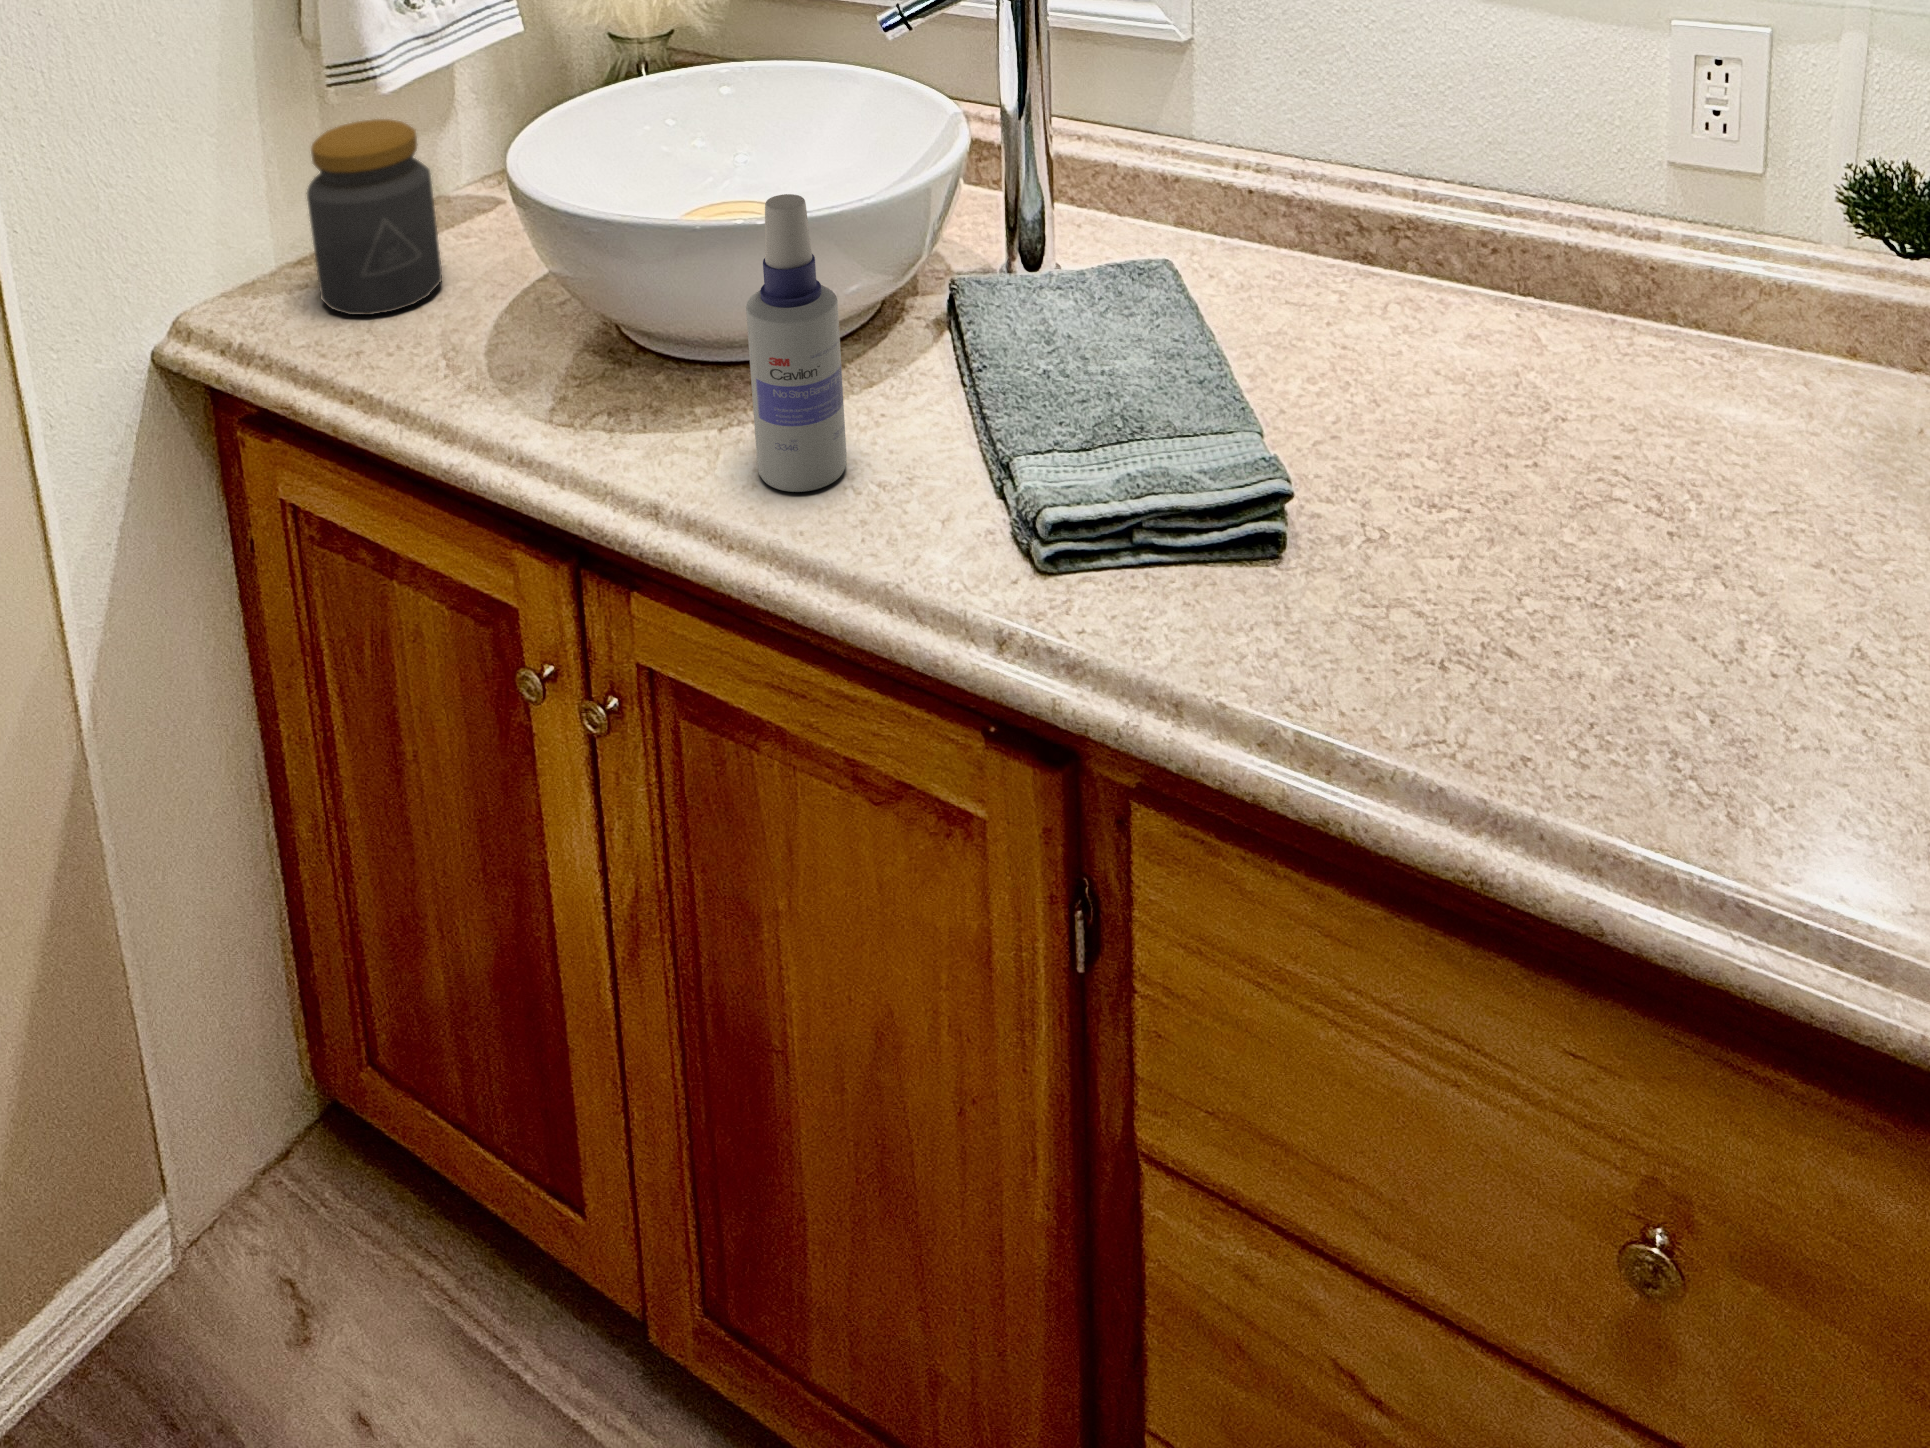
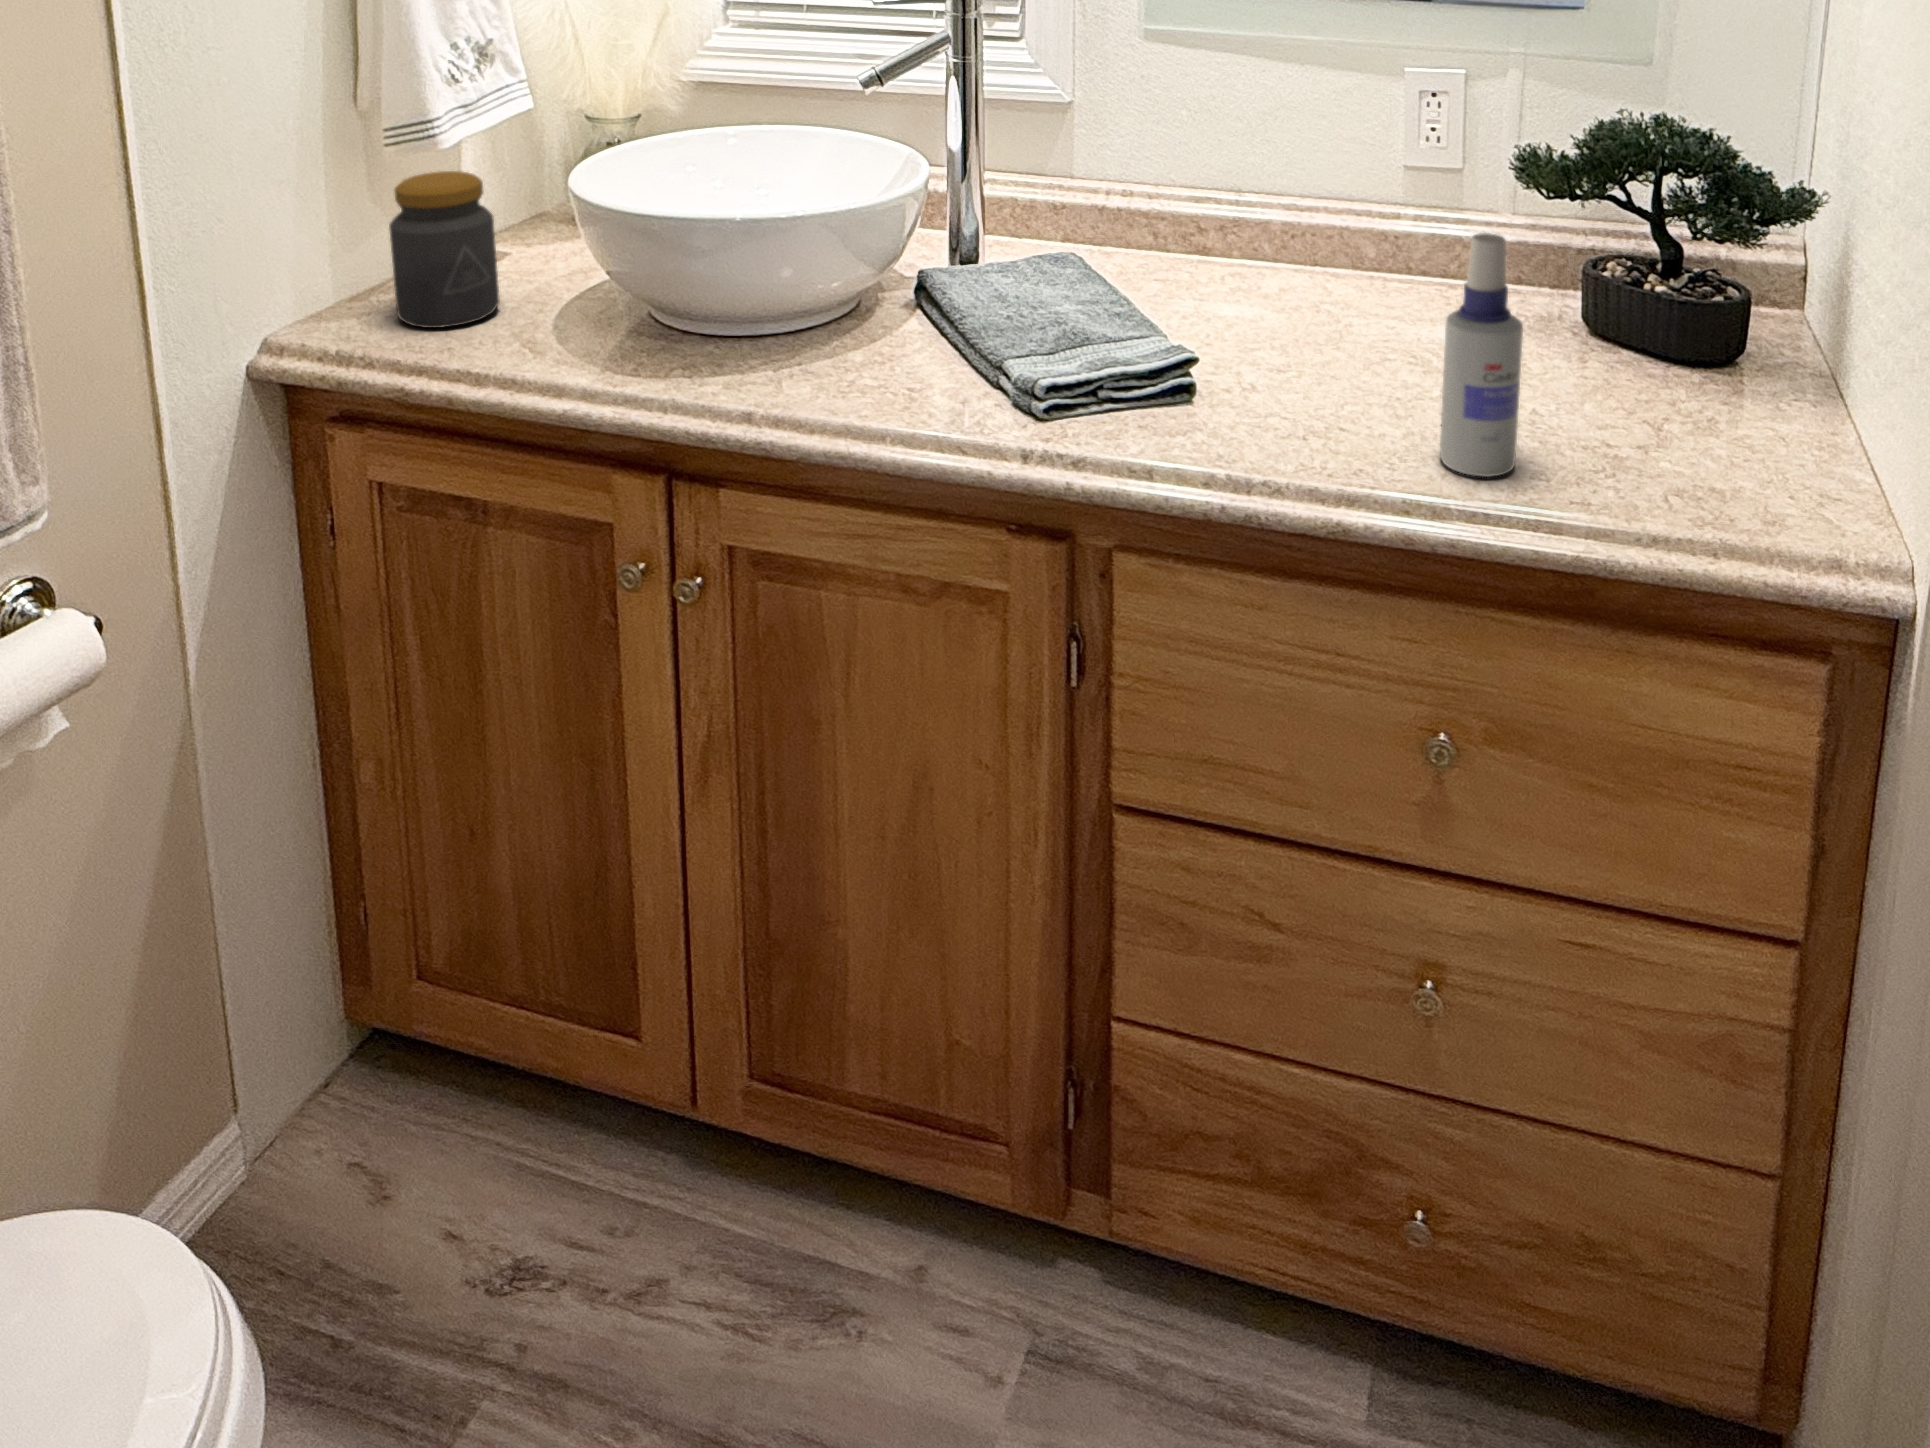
spray bottle: present [746,194,846,492] -> present [1440,233,1523,477]

